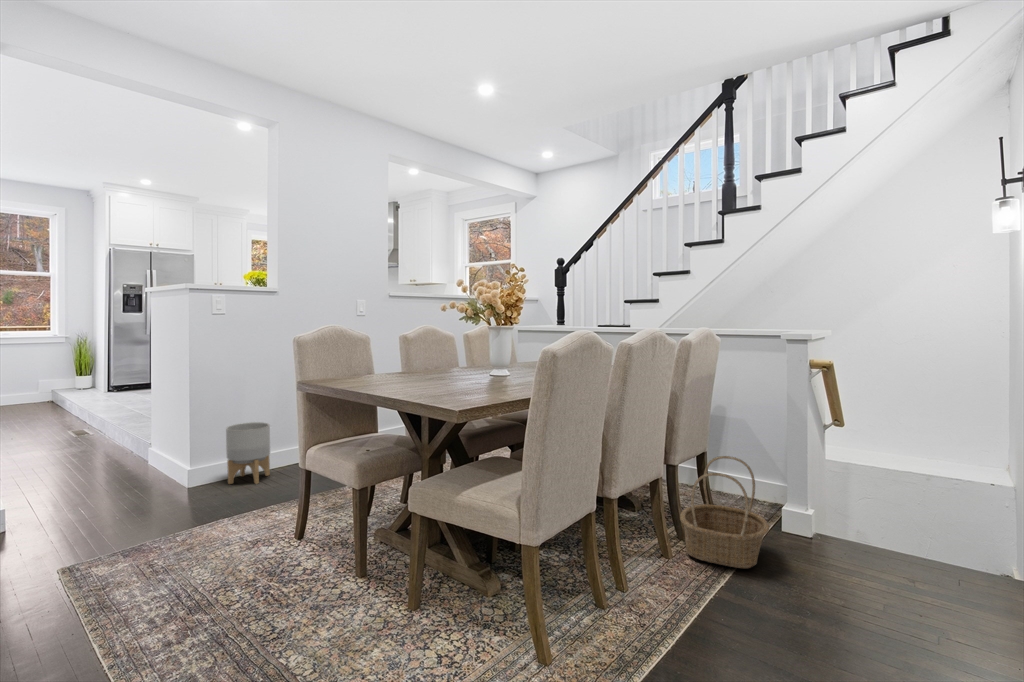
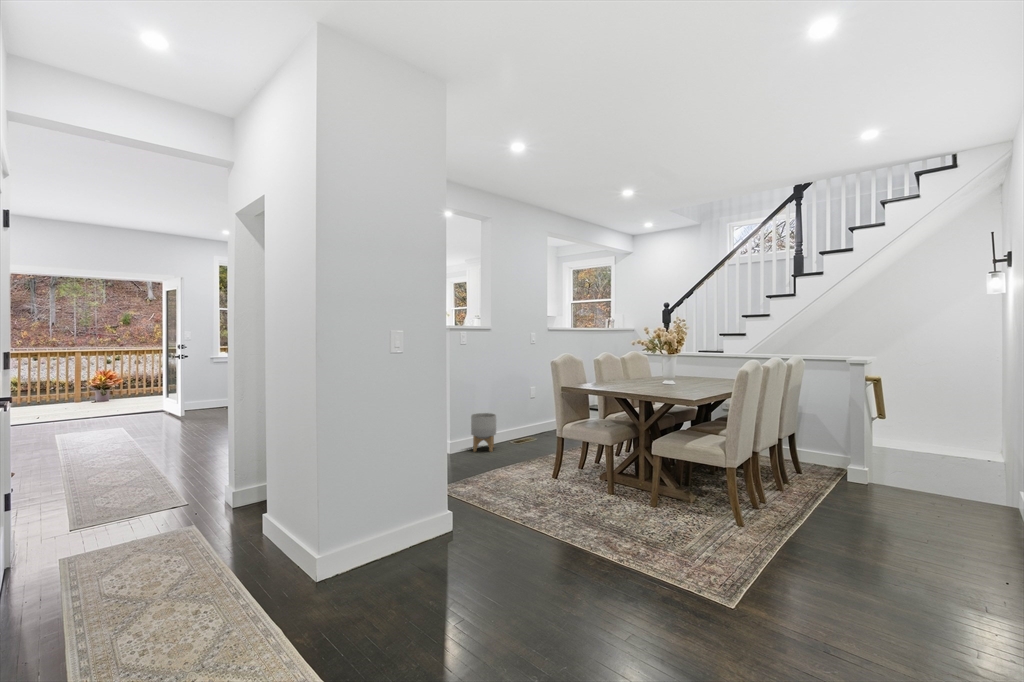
basket: present [680,456,769,568] -> none [788,433,846,497]

